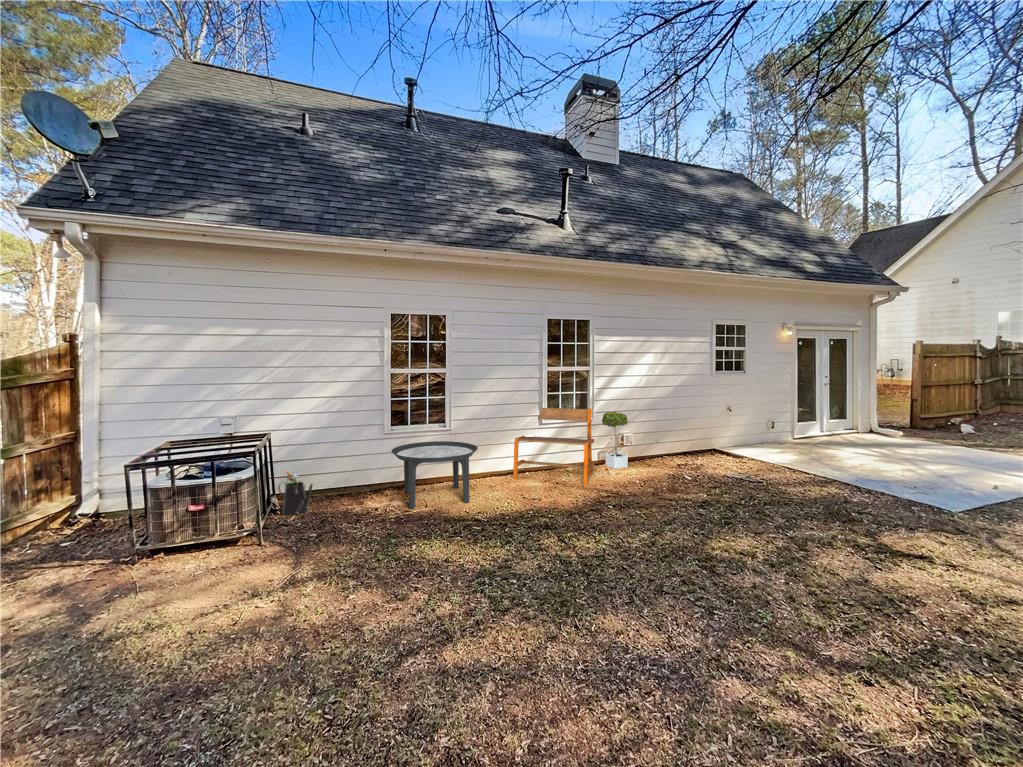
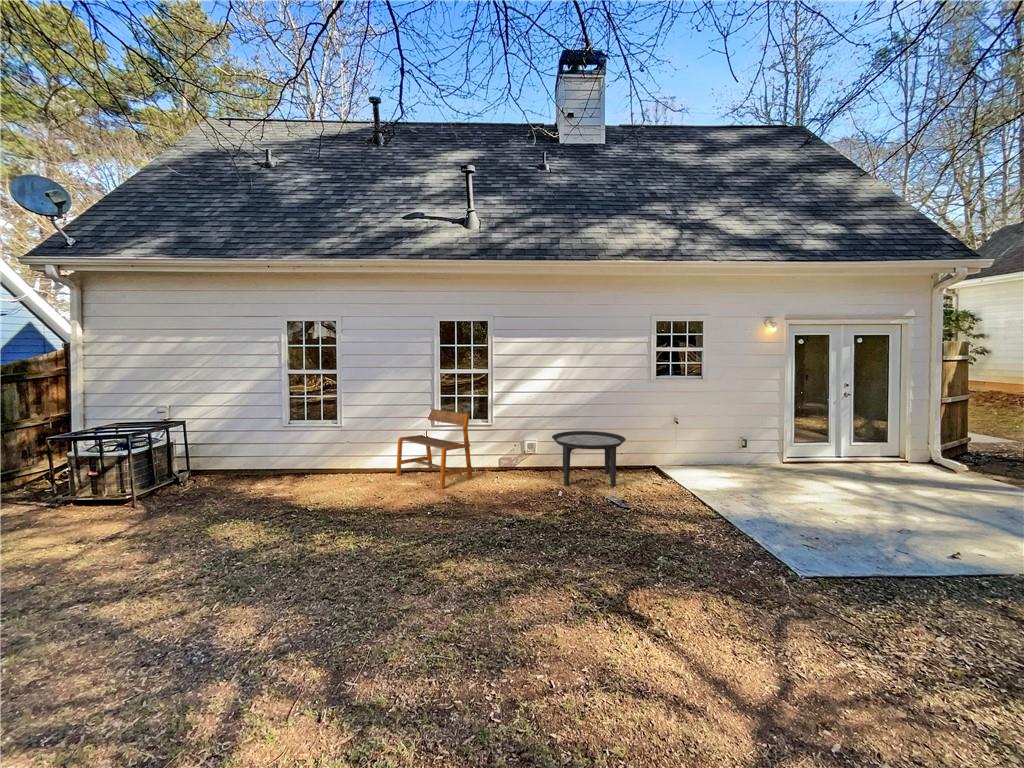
potted tree: present [602,411,628,469] -> none [497,417,523,476]
round table: present [391,441,478,509] -> present [552,431,626,487]
watering can: present [278,471,313,515] -> none [186,450,209,486]

